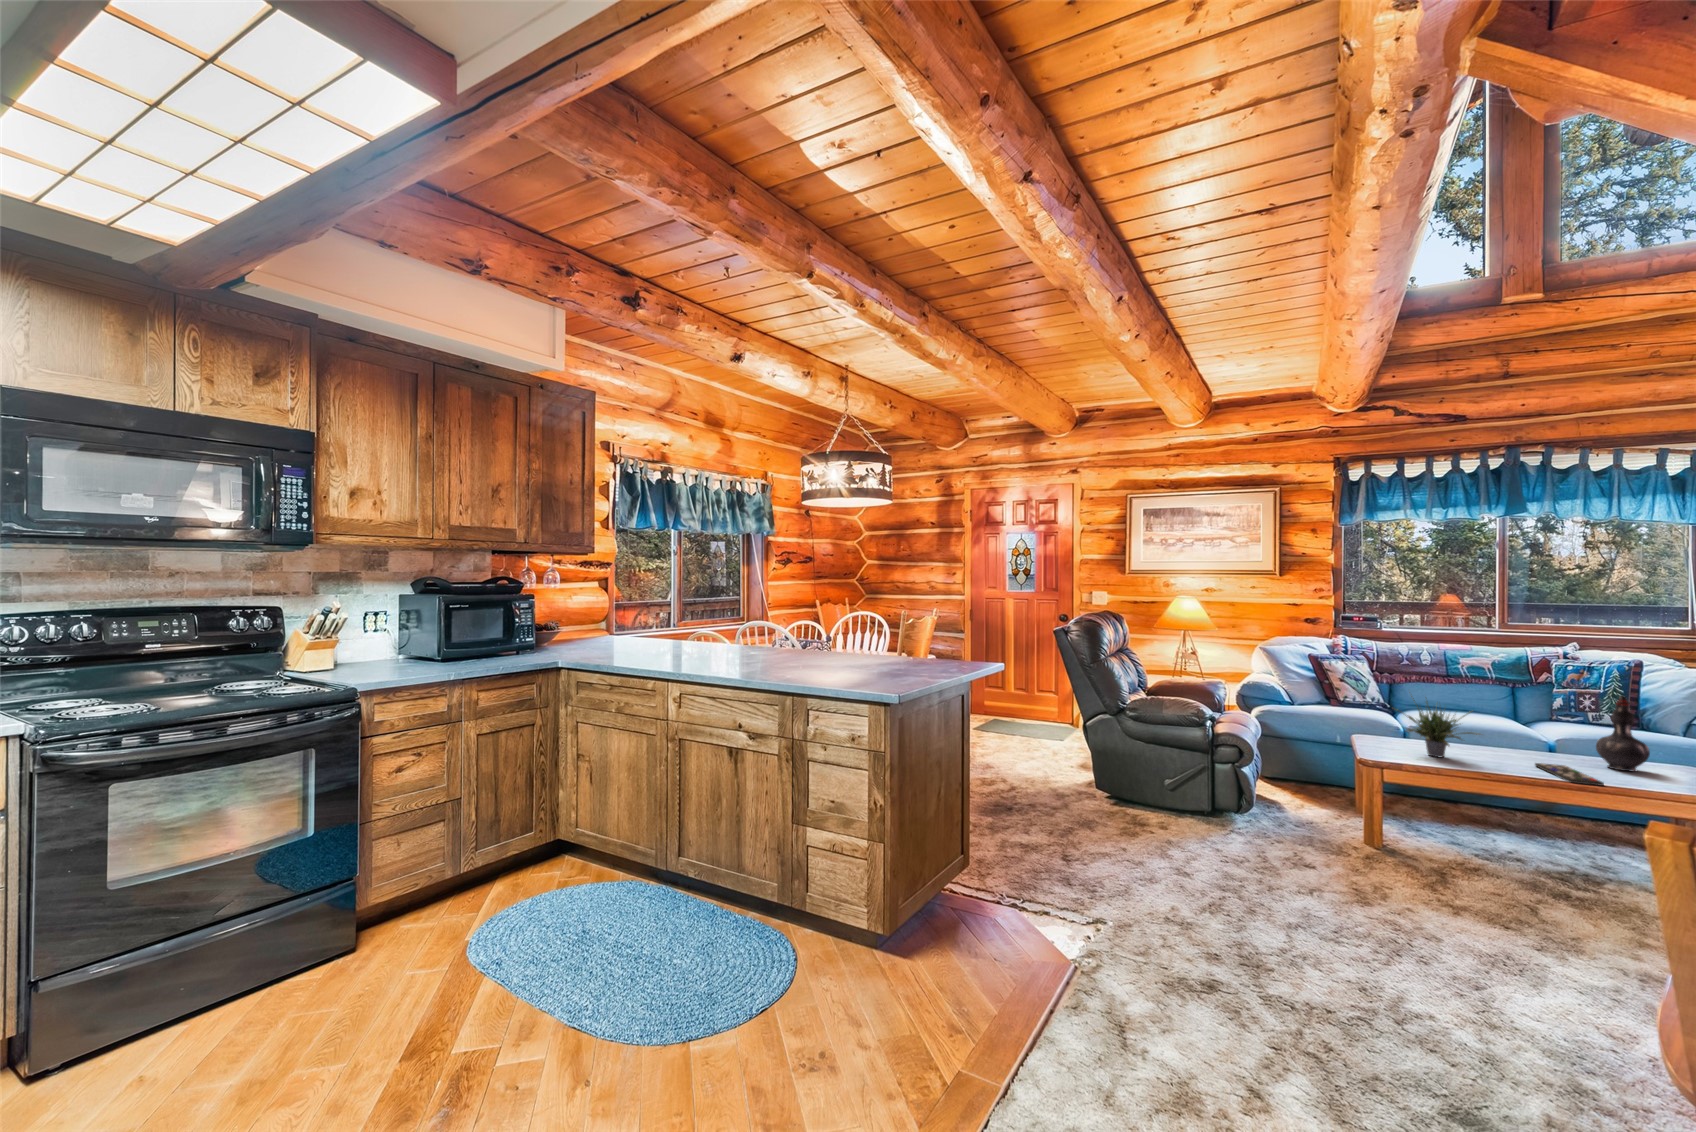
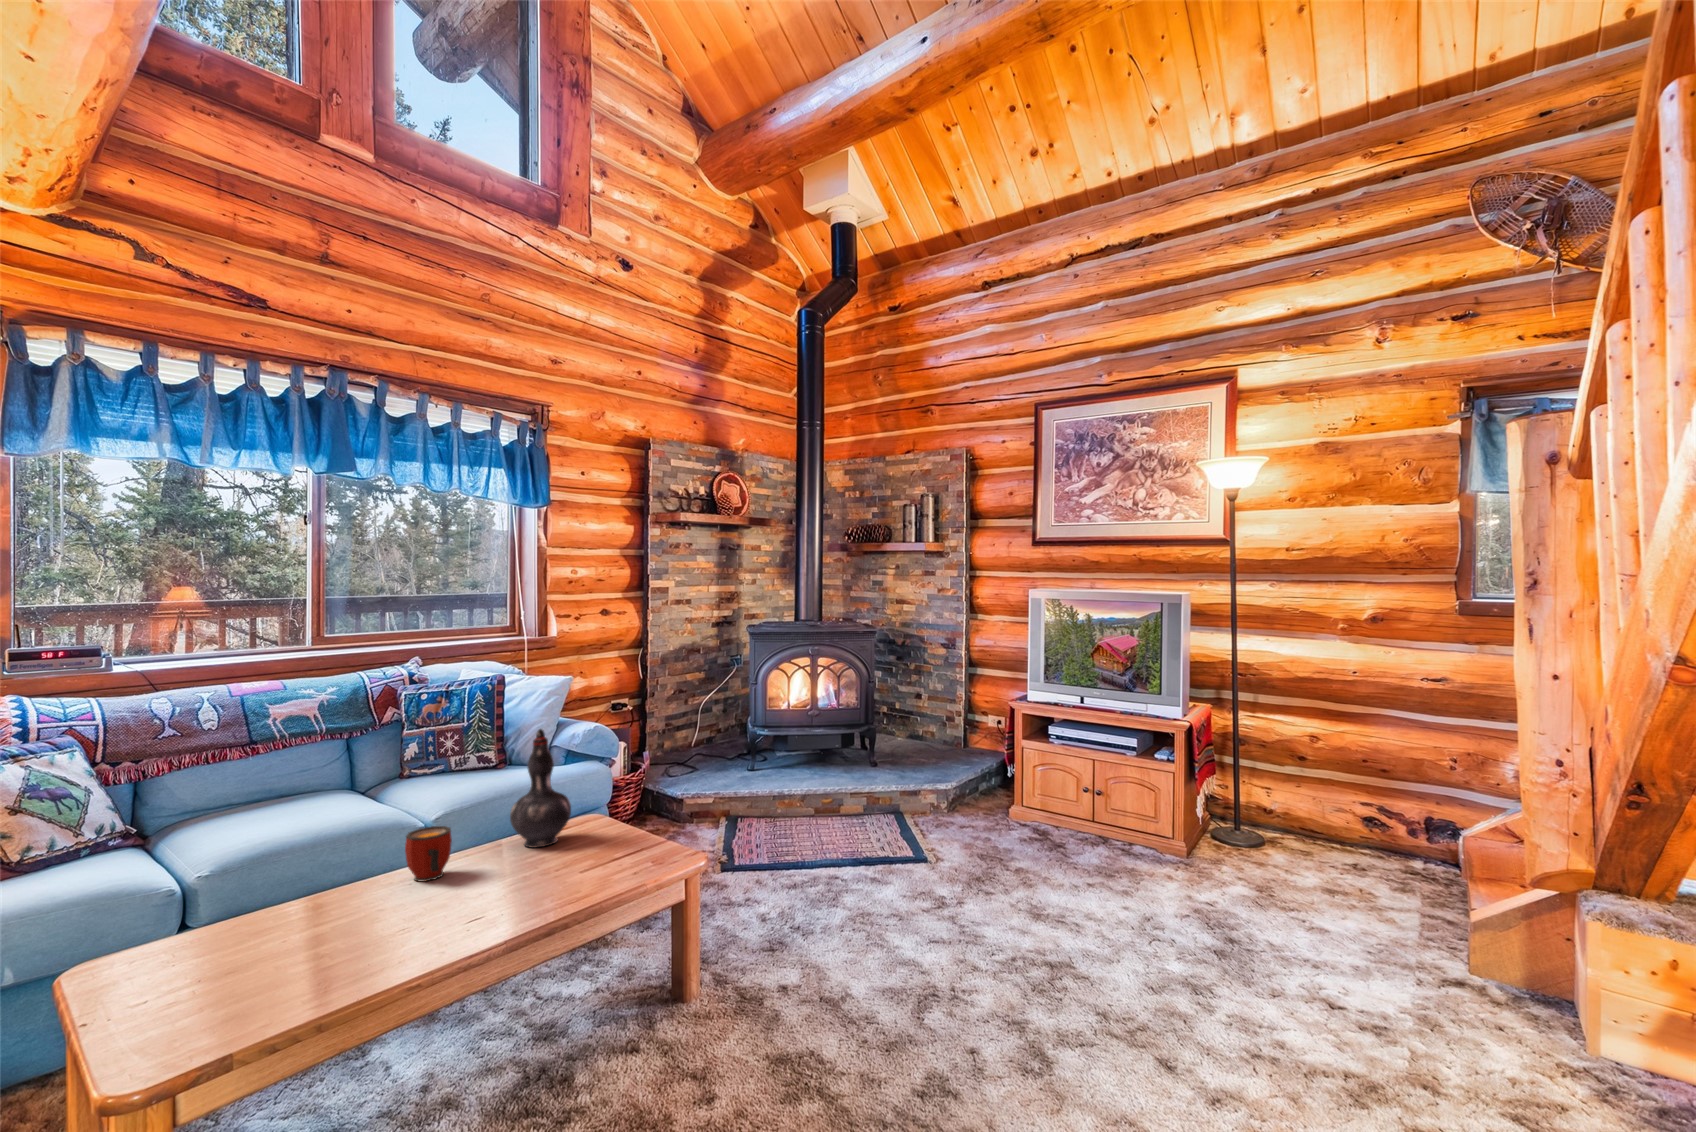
potted plant: present [1394,696,1477,757] -> none [171,811,380,956]
mug: none [1513,732,1544,761] -> present [405,826,452,881]
remote control: present [1535,763,1604,786] -> none [453,871,570,914]

